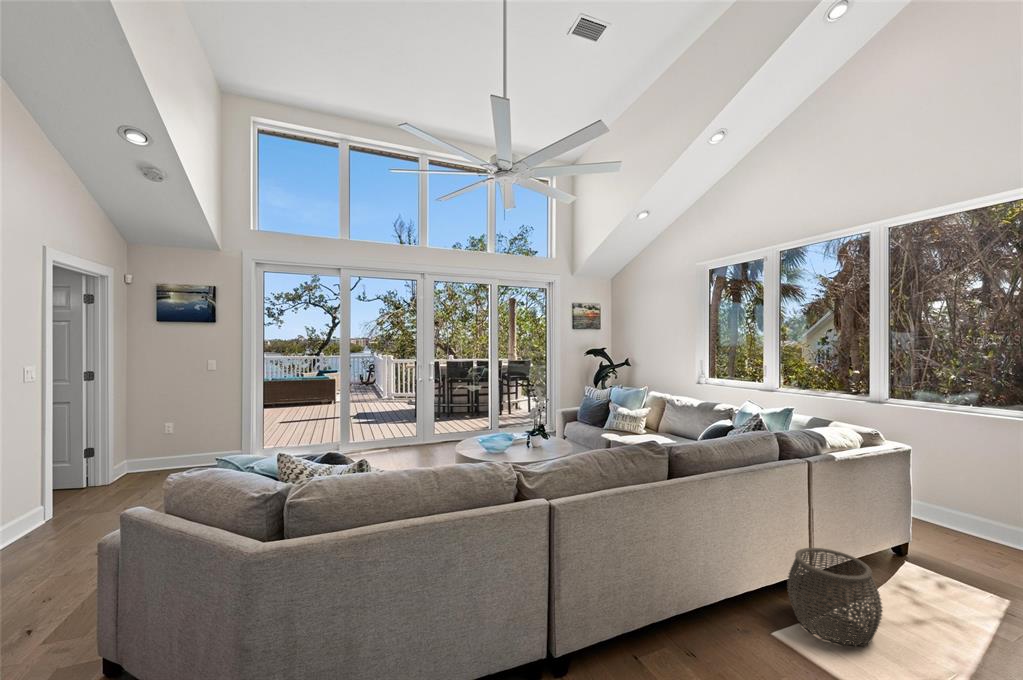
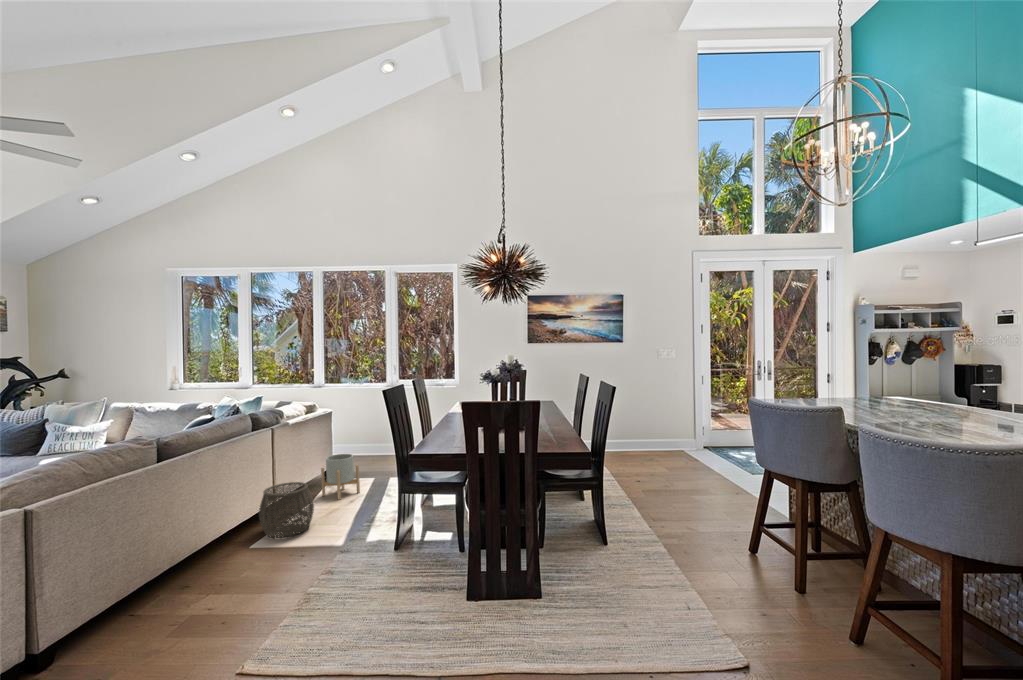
planter: none [886,518,965,599] -> present [321,454,360,500]

